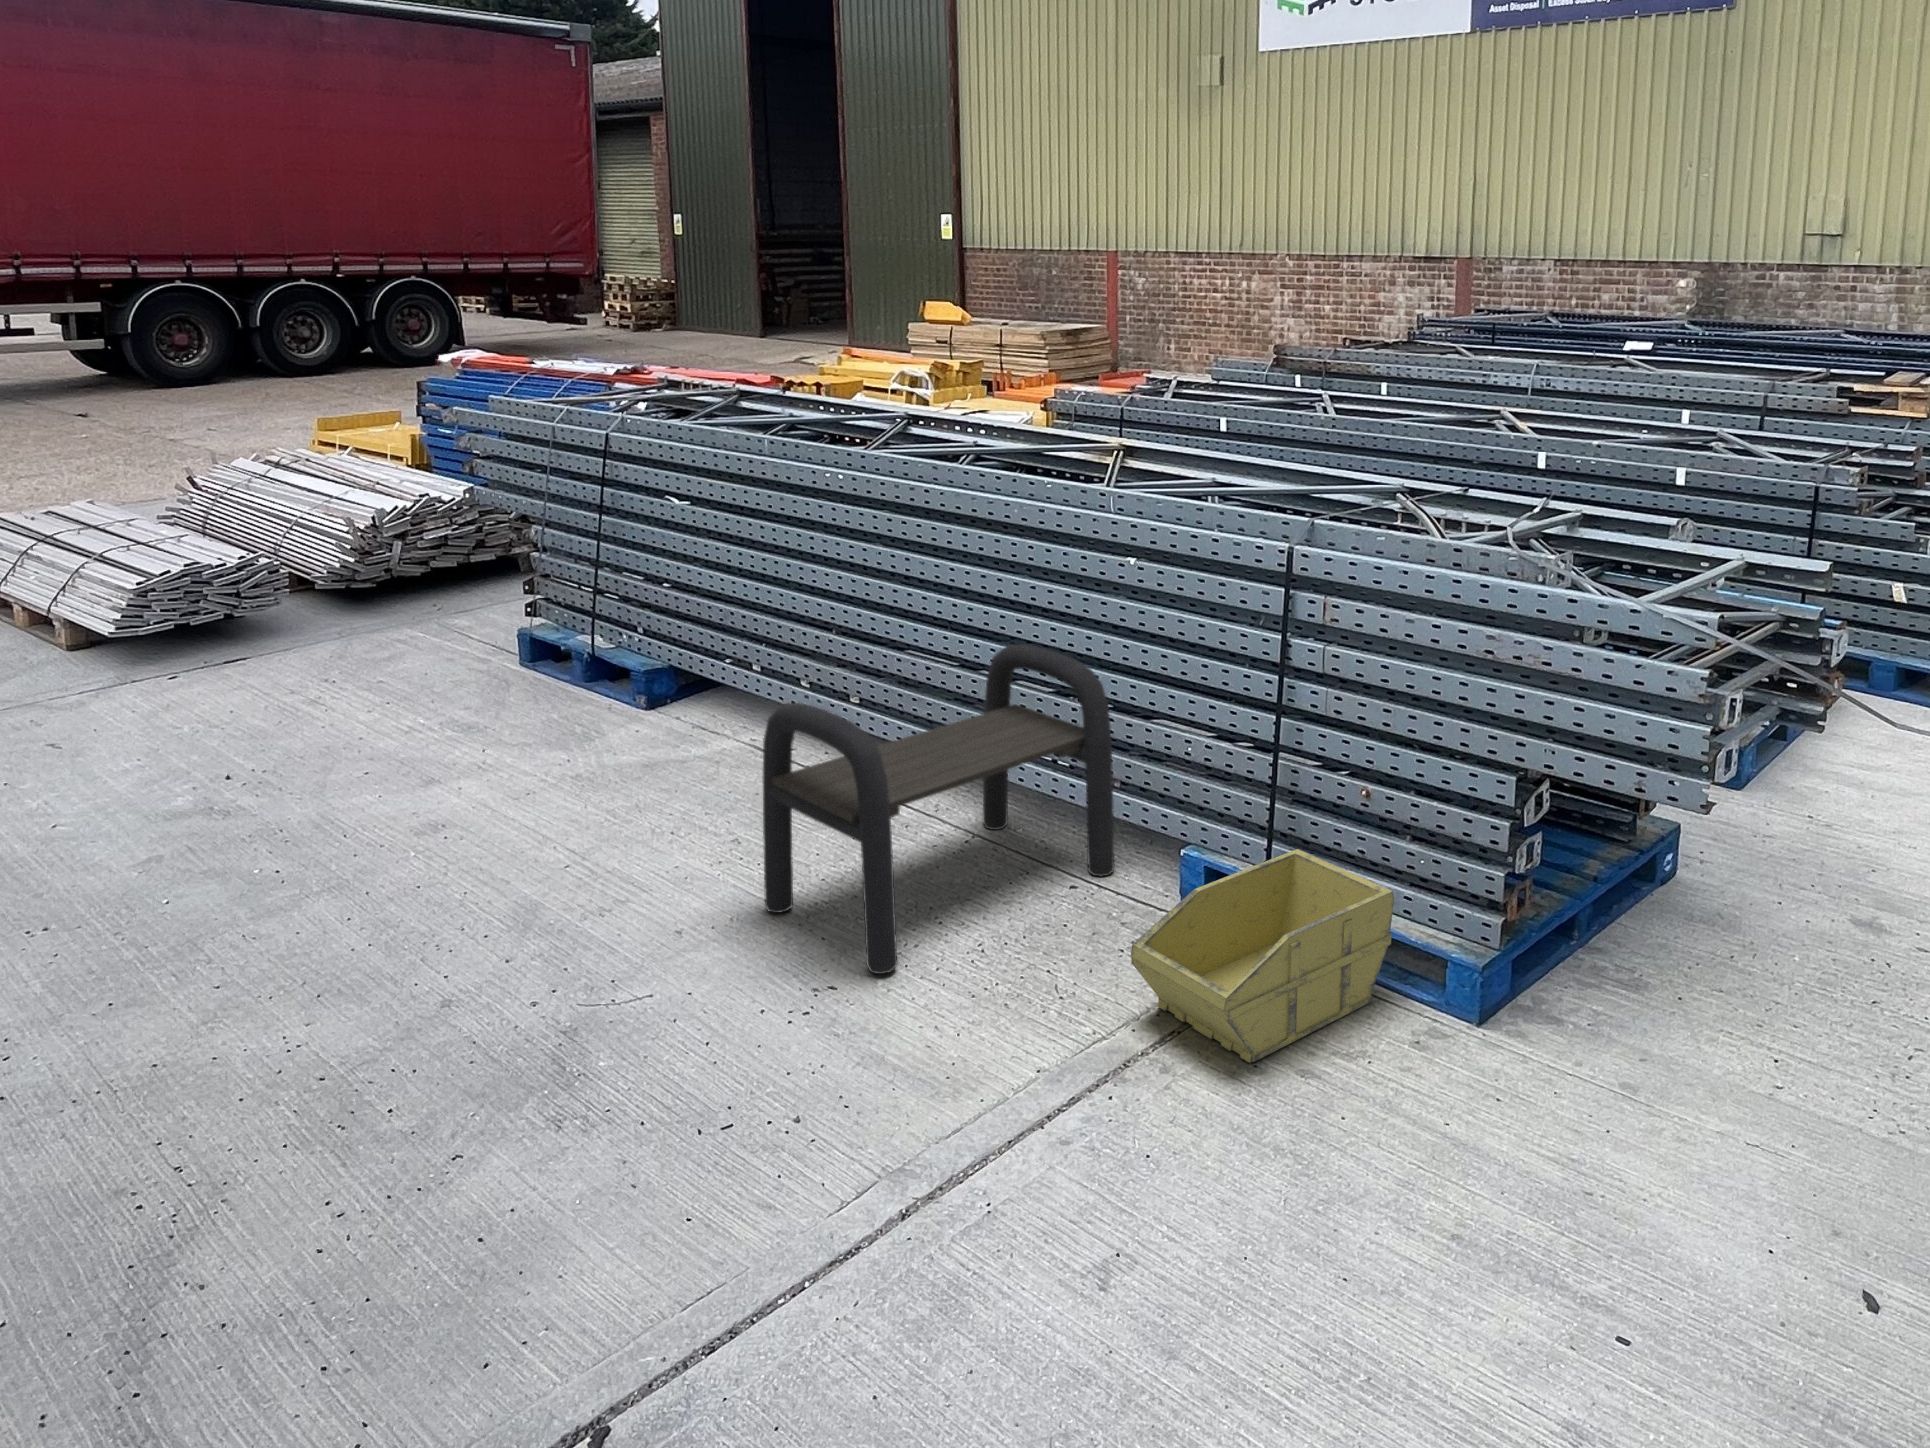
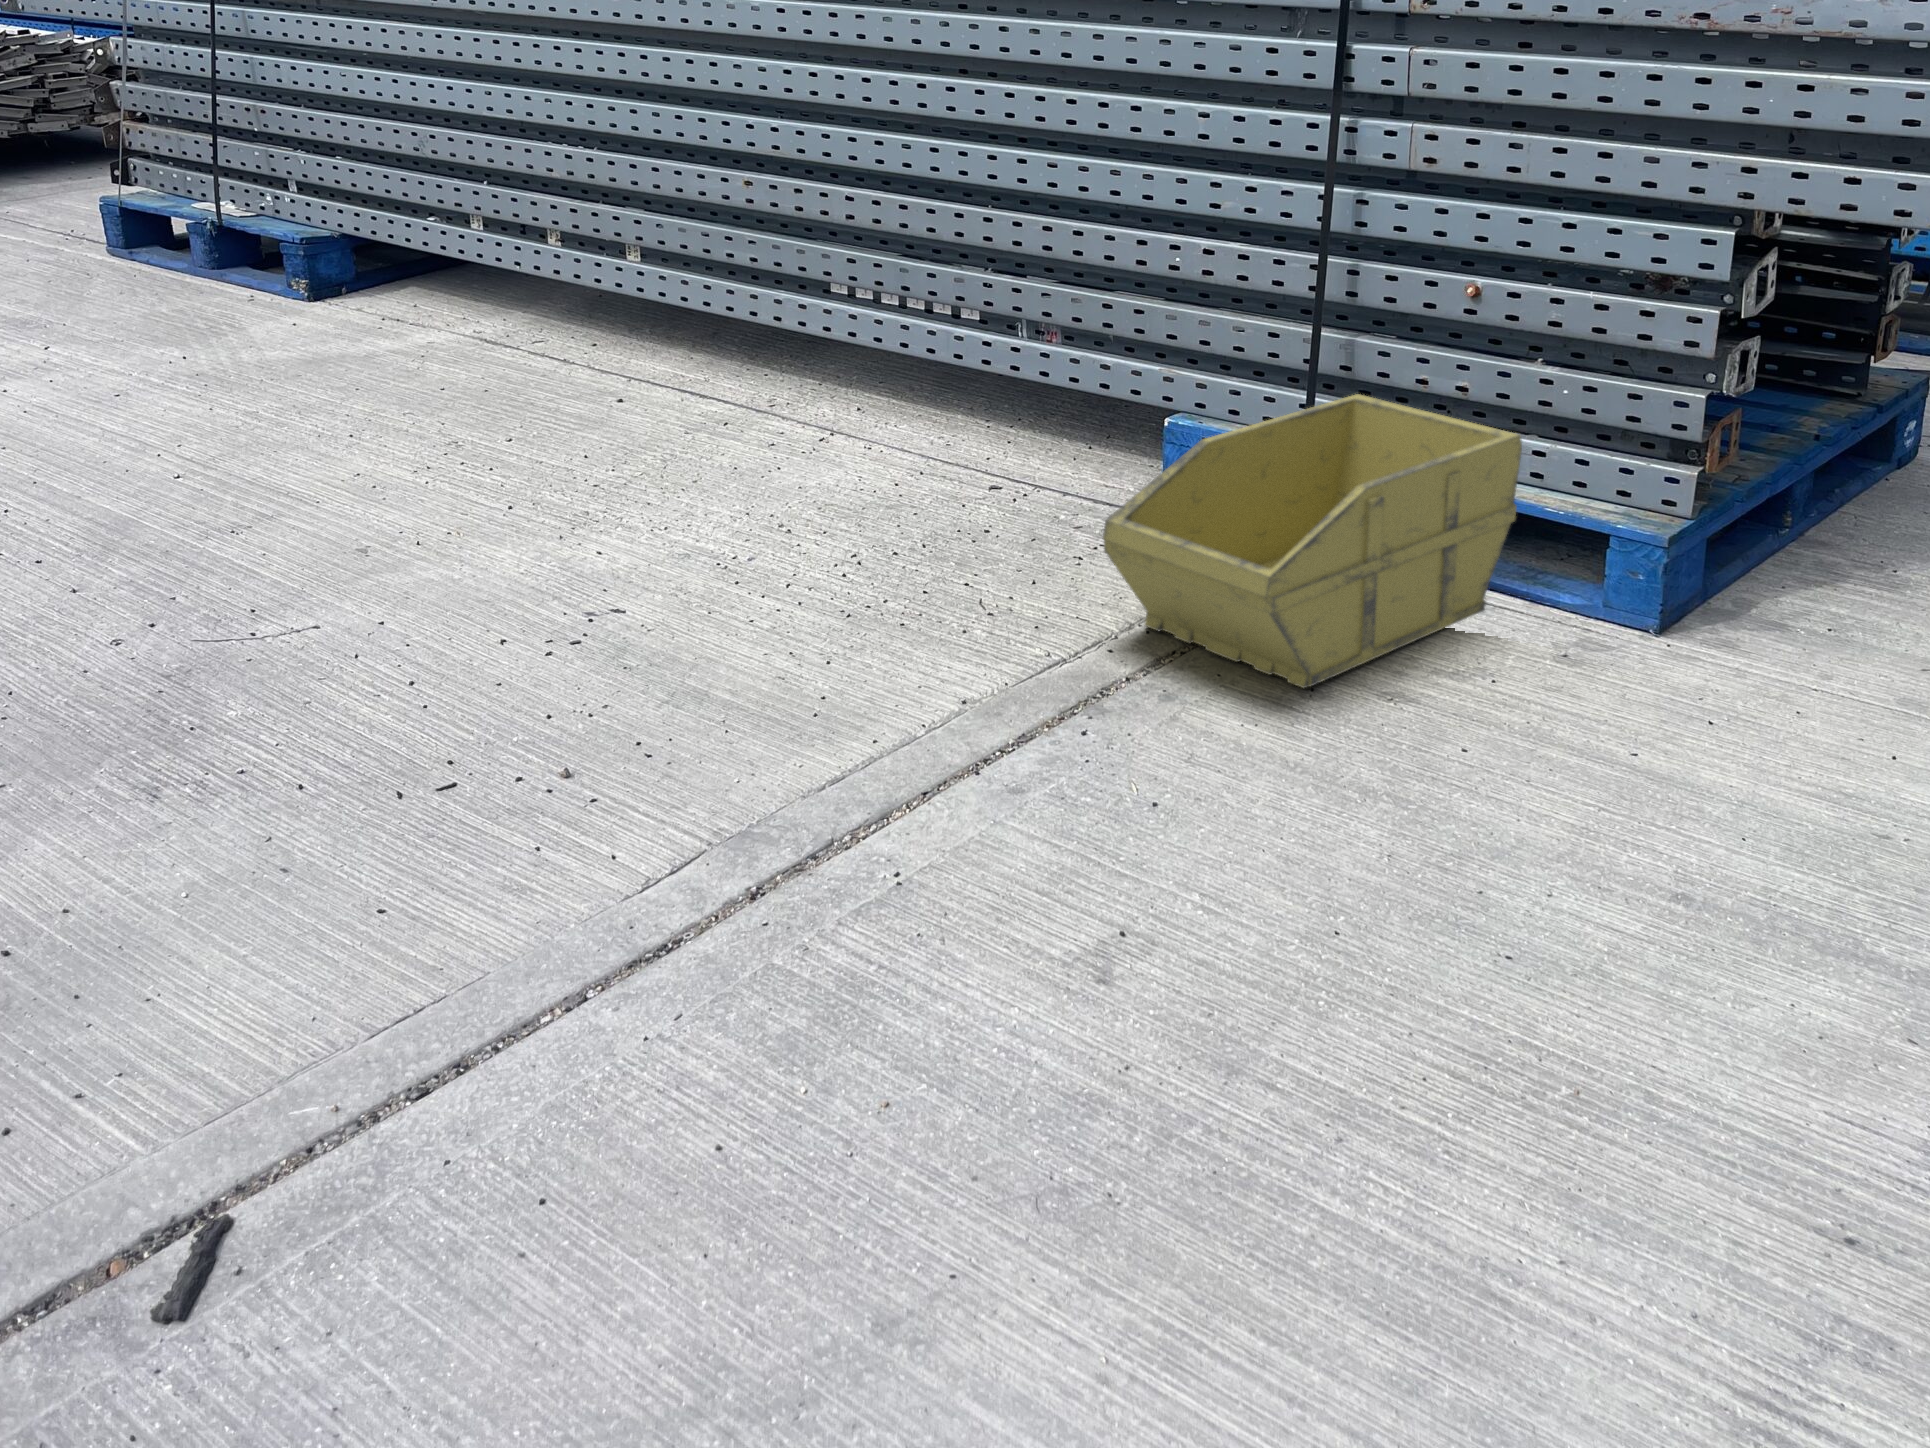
bench: present [763,644,1114,974] -> none [475,120,1055,600]

